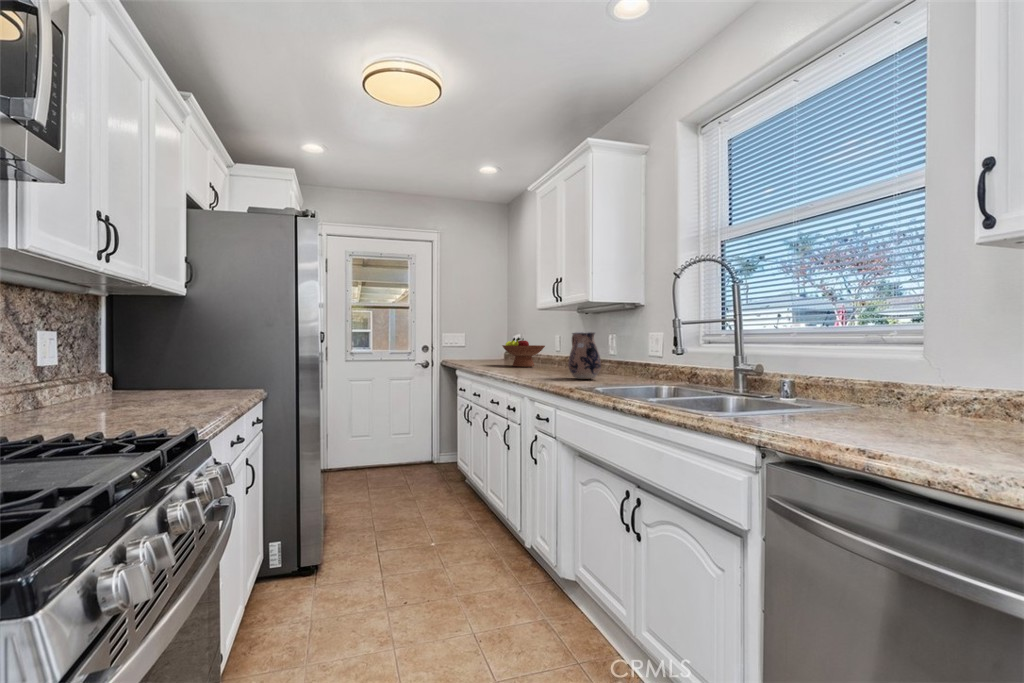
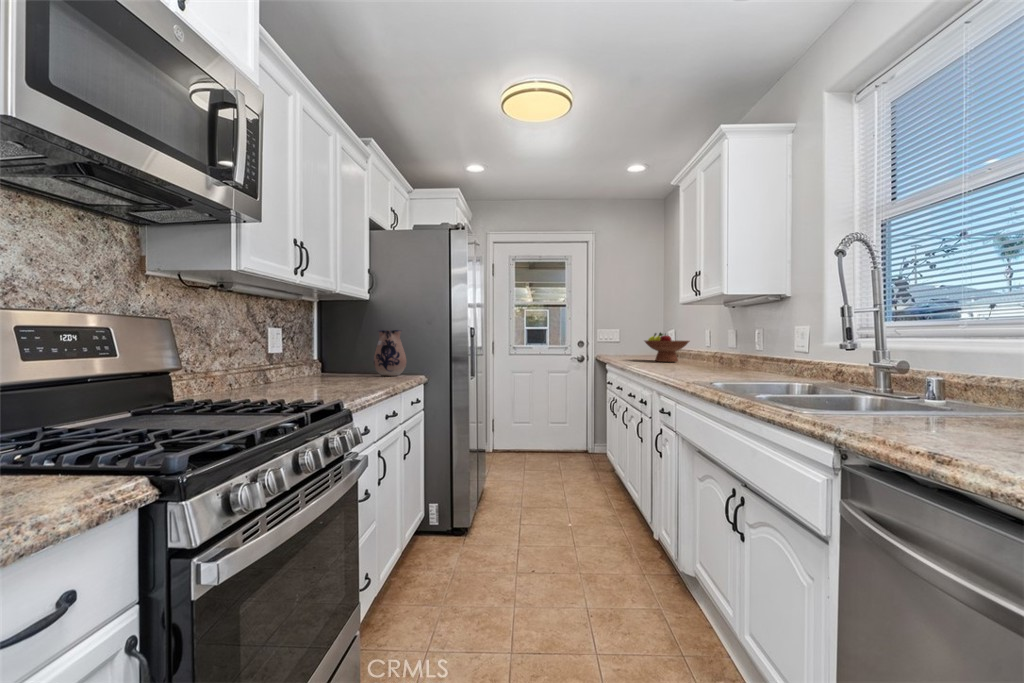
ceramic pitcher: present [568,332,601,379] -> present [374,330,407,376]

